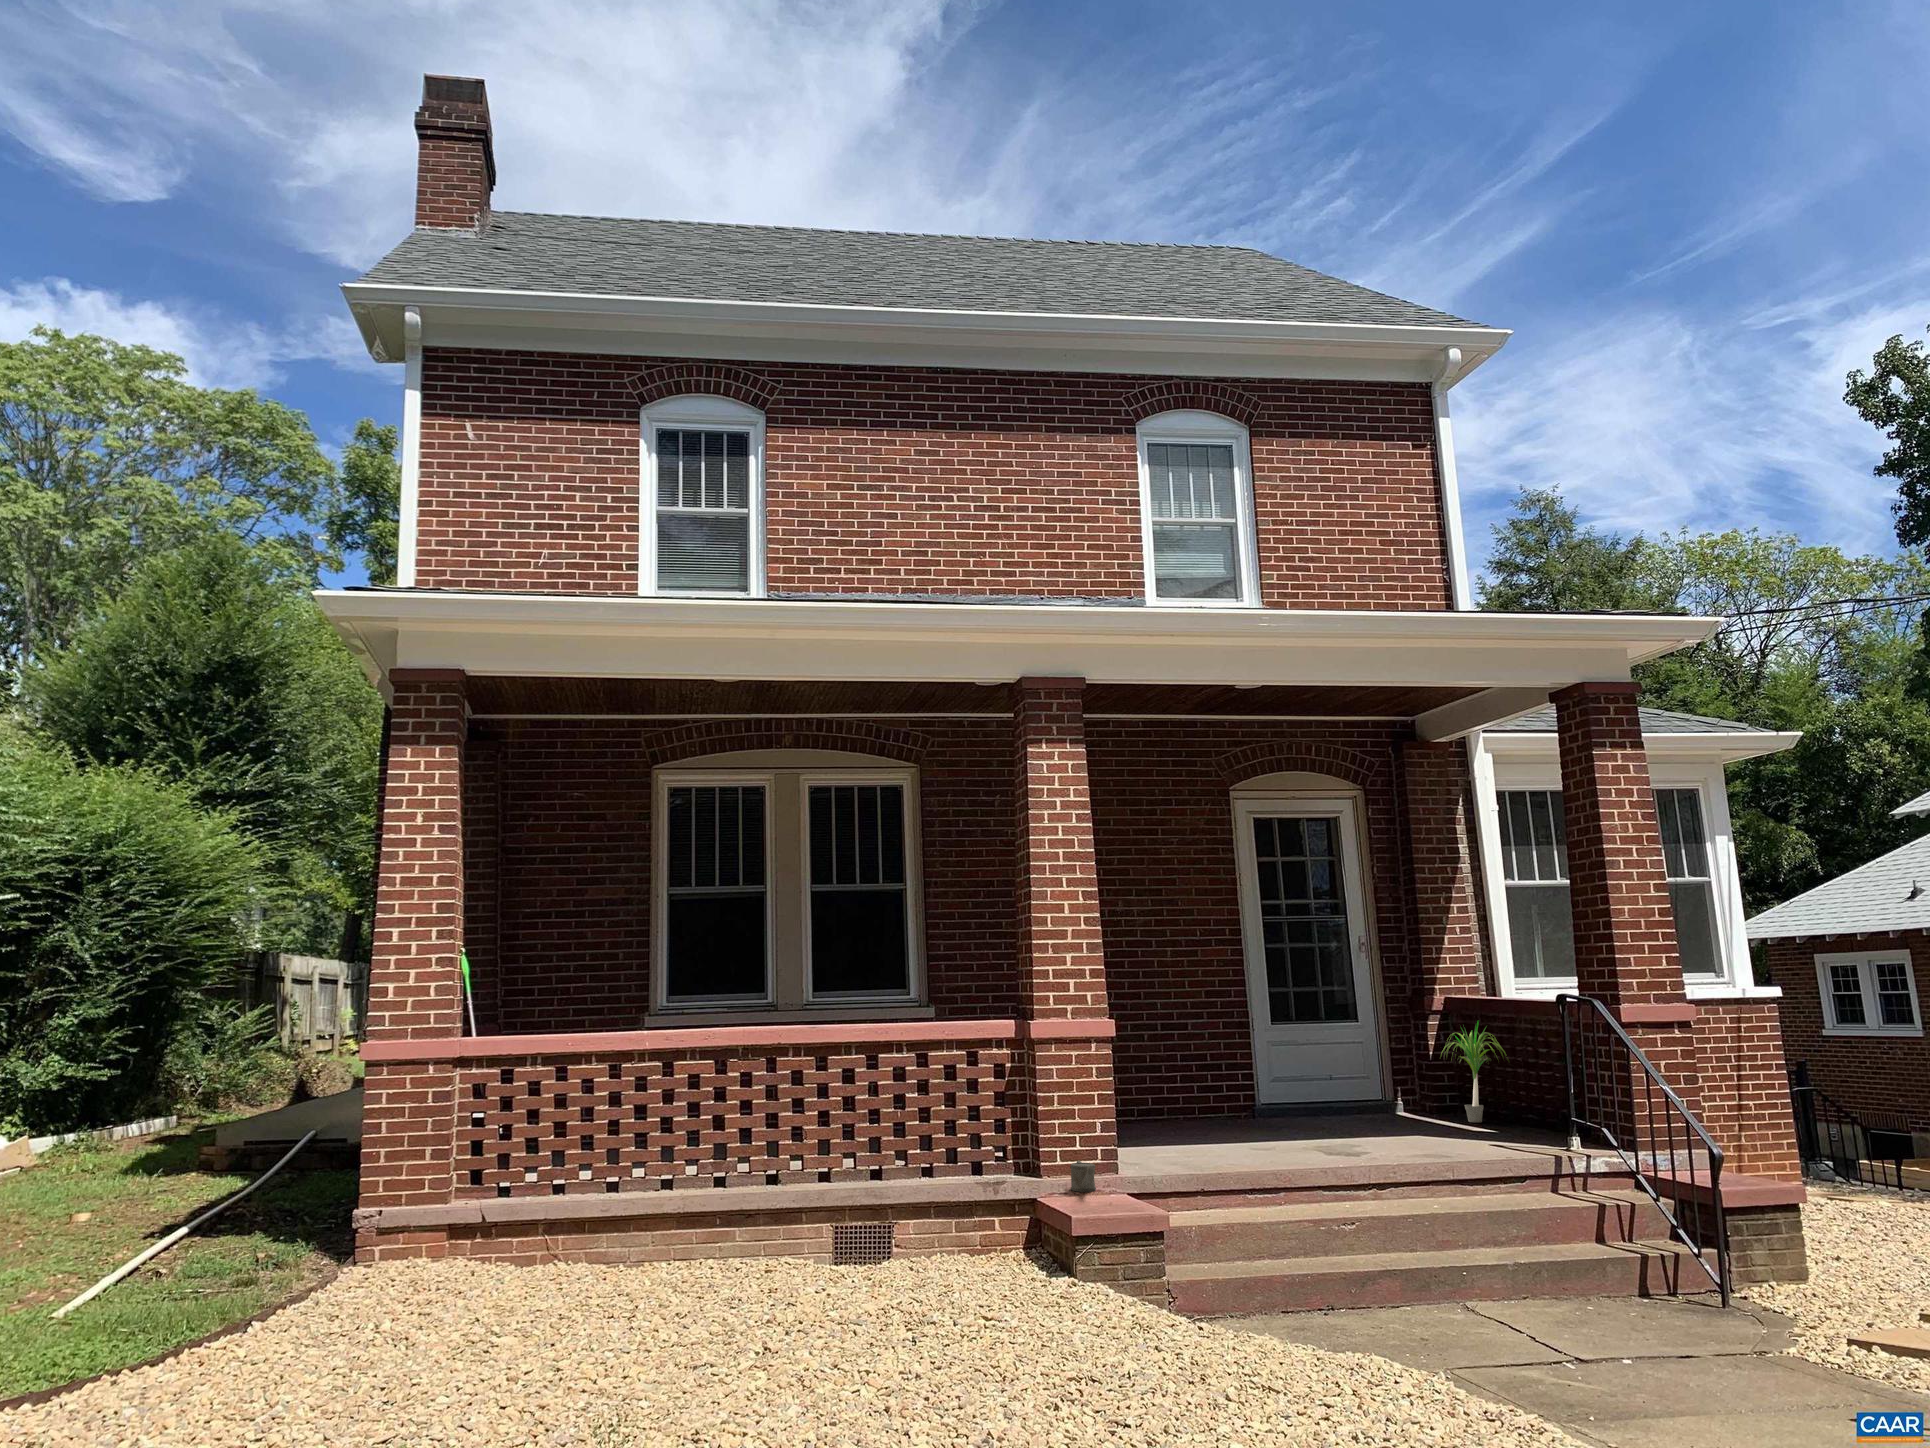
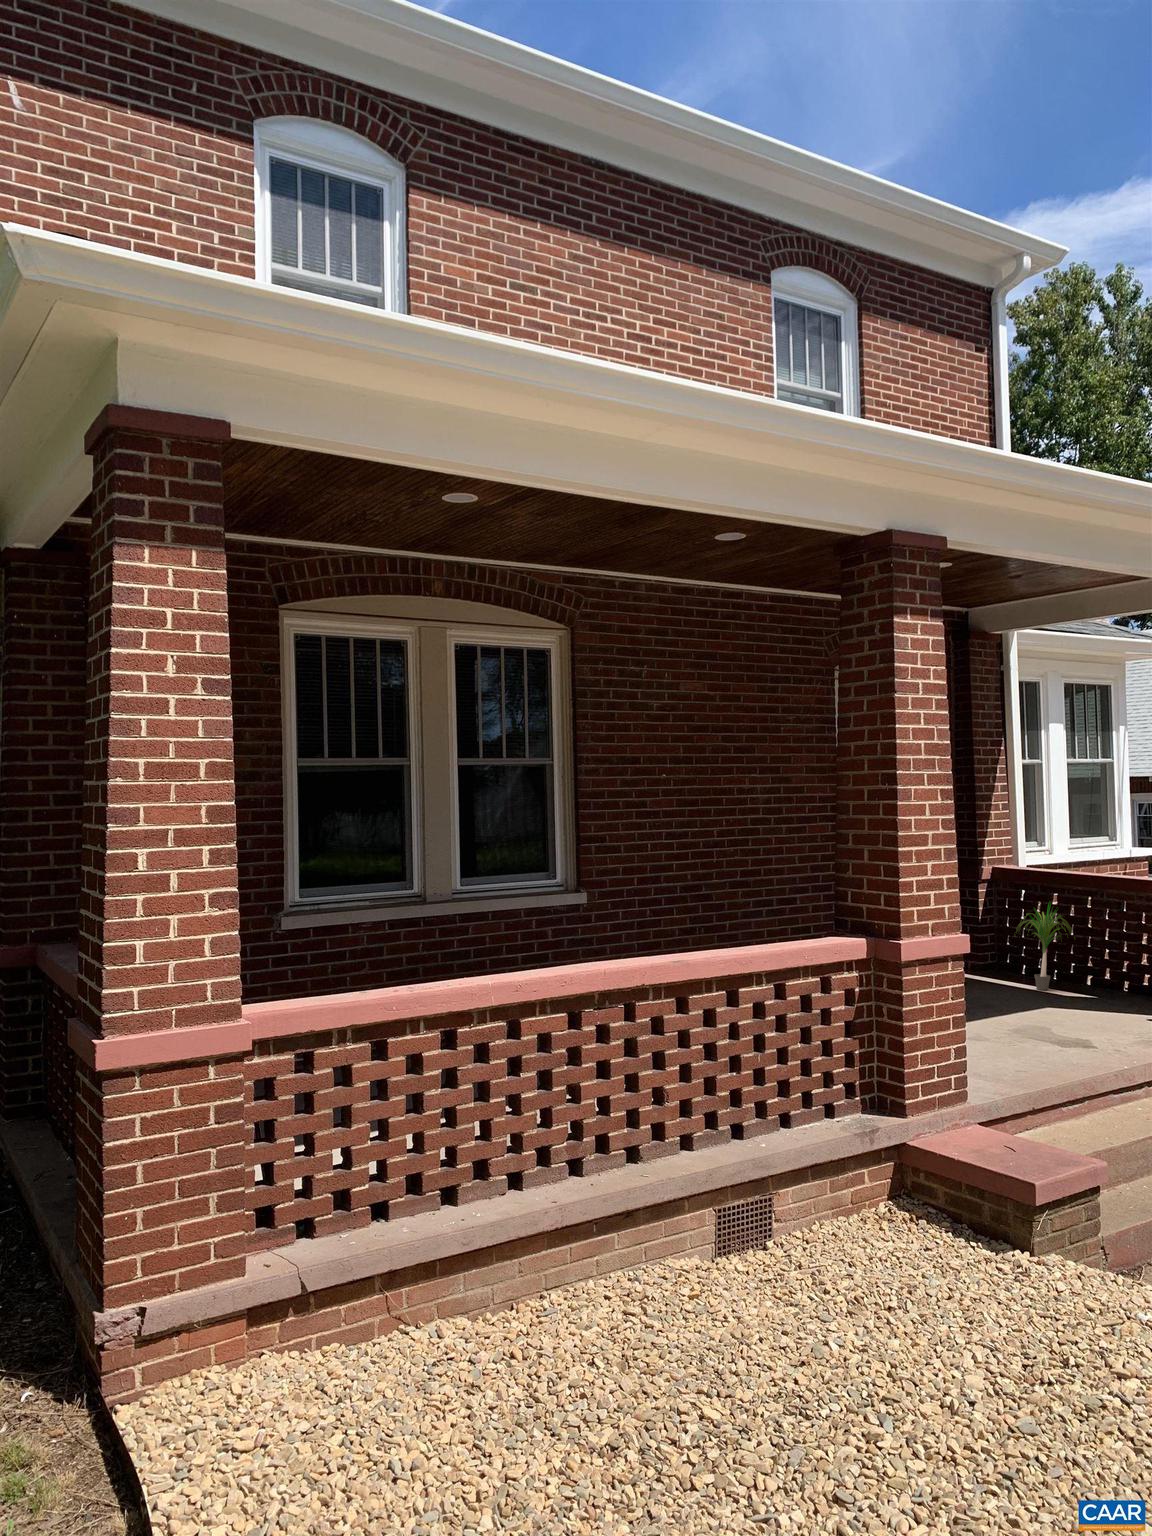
watering can: present [1070,1161,1096,1192] -> none [945,1096,1009,1136]

